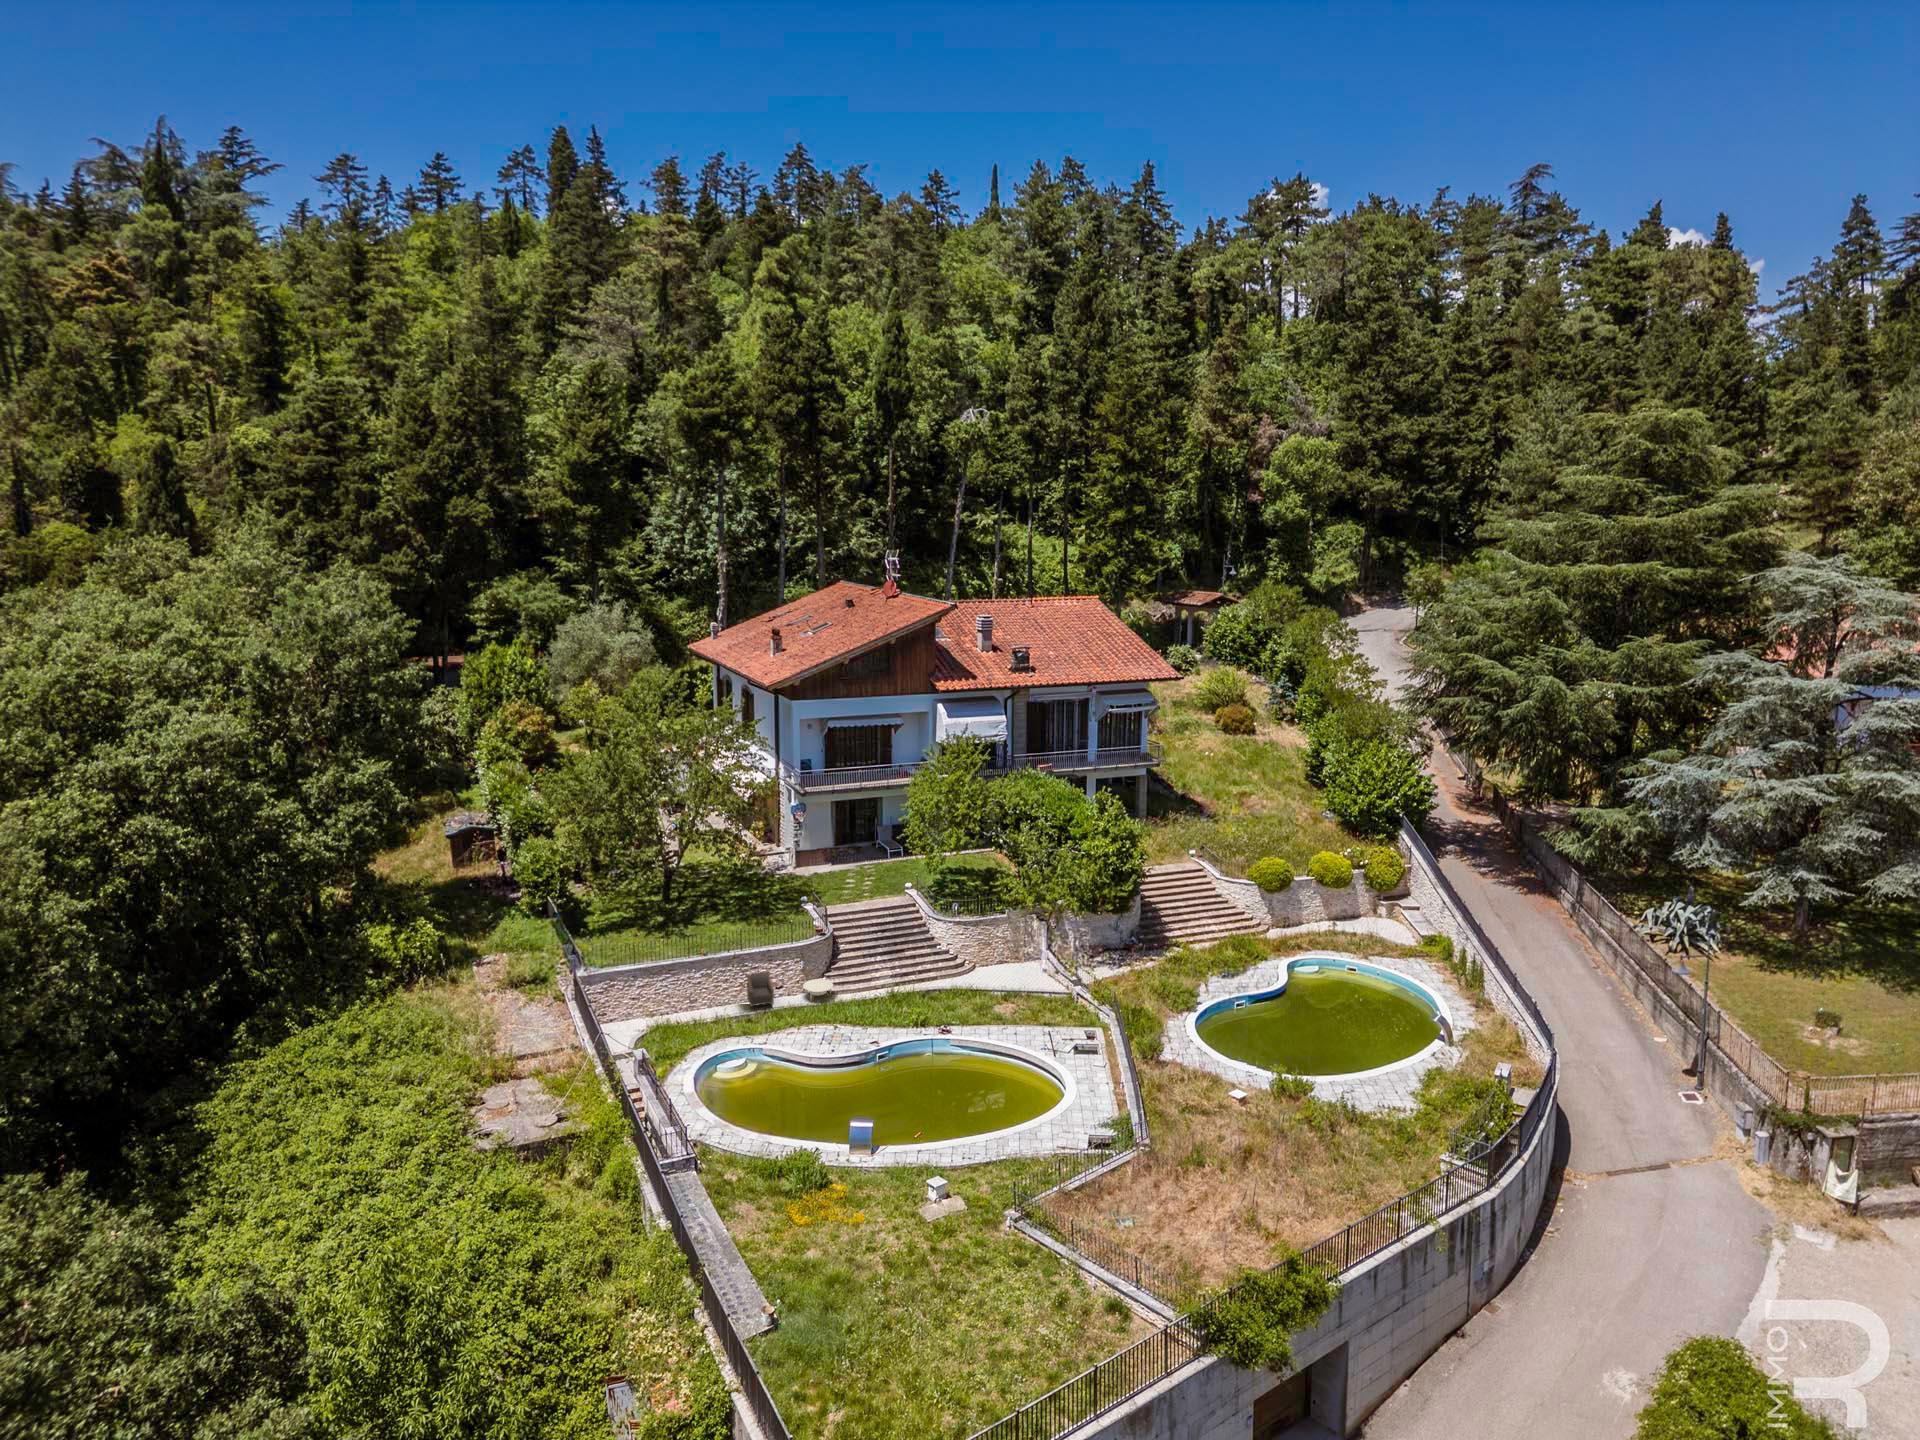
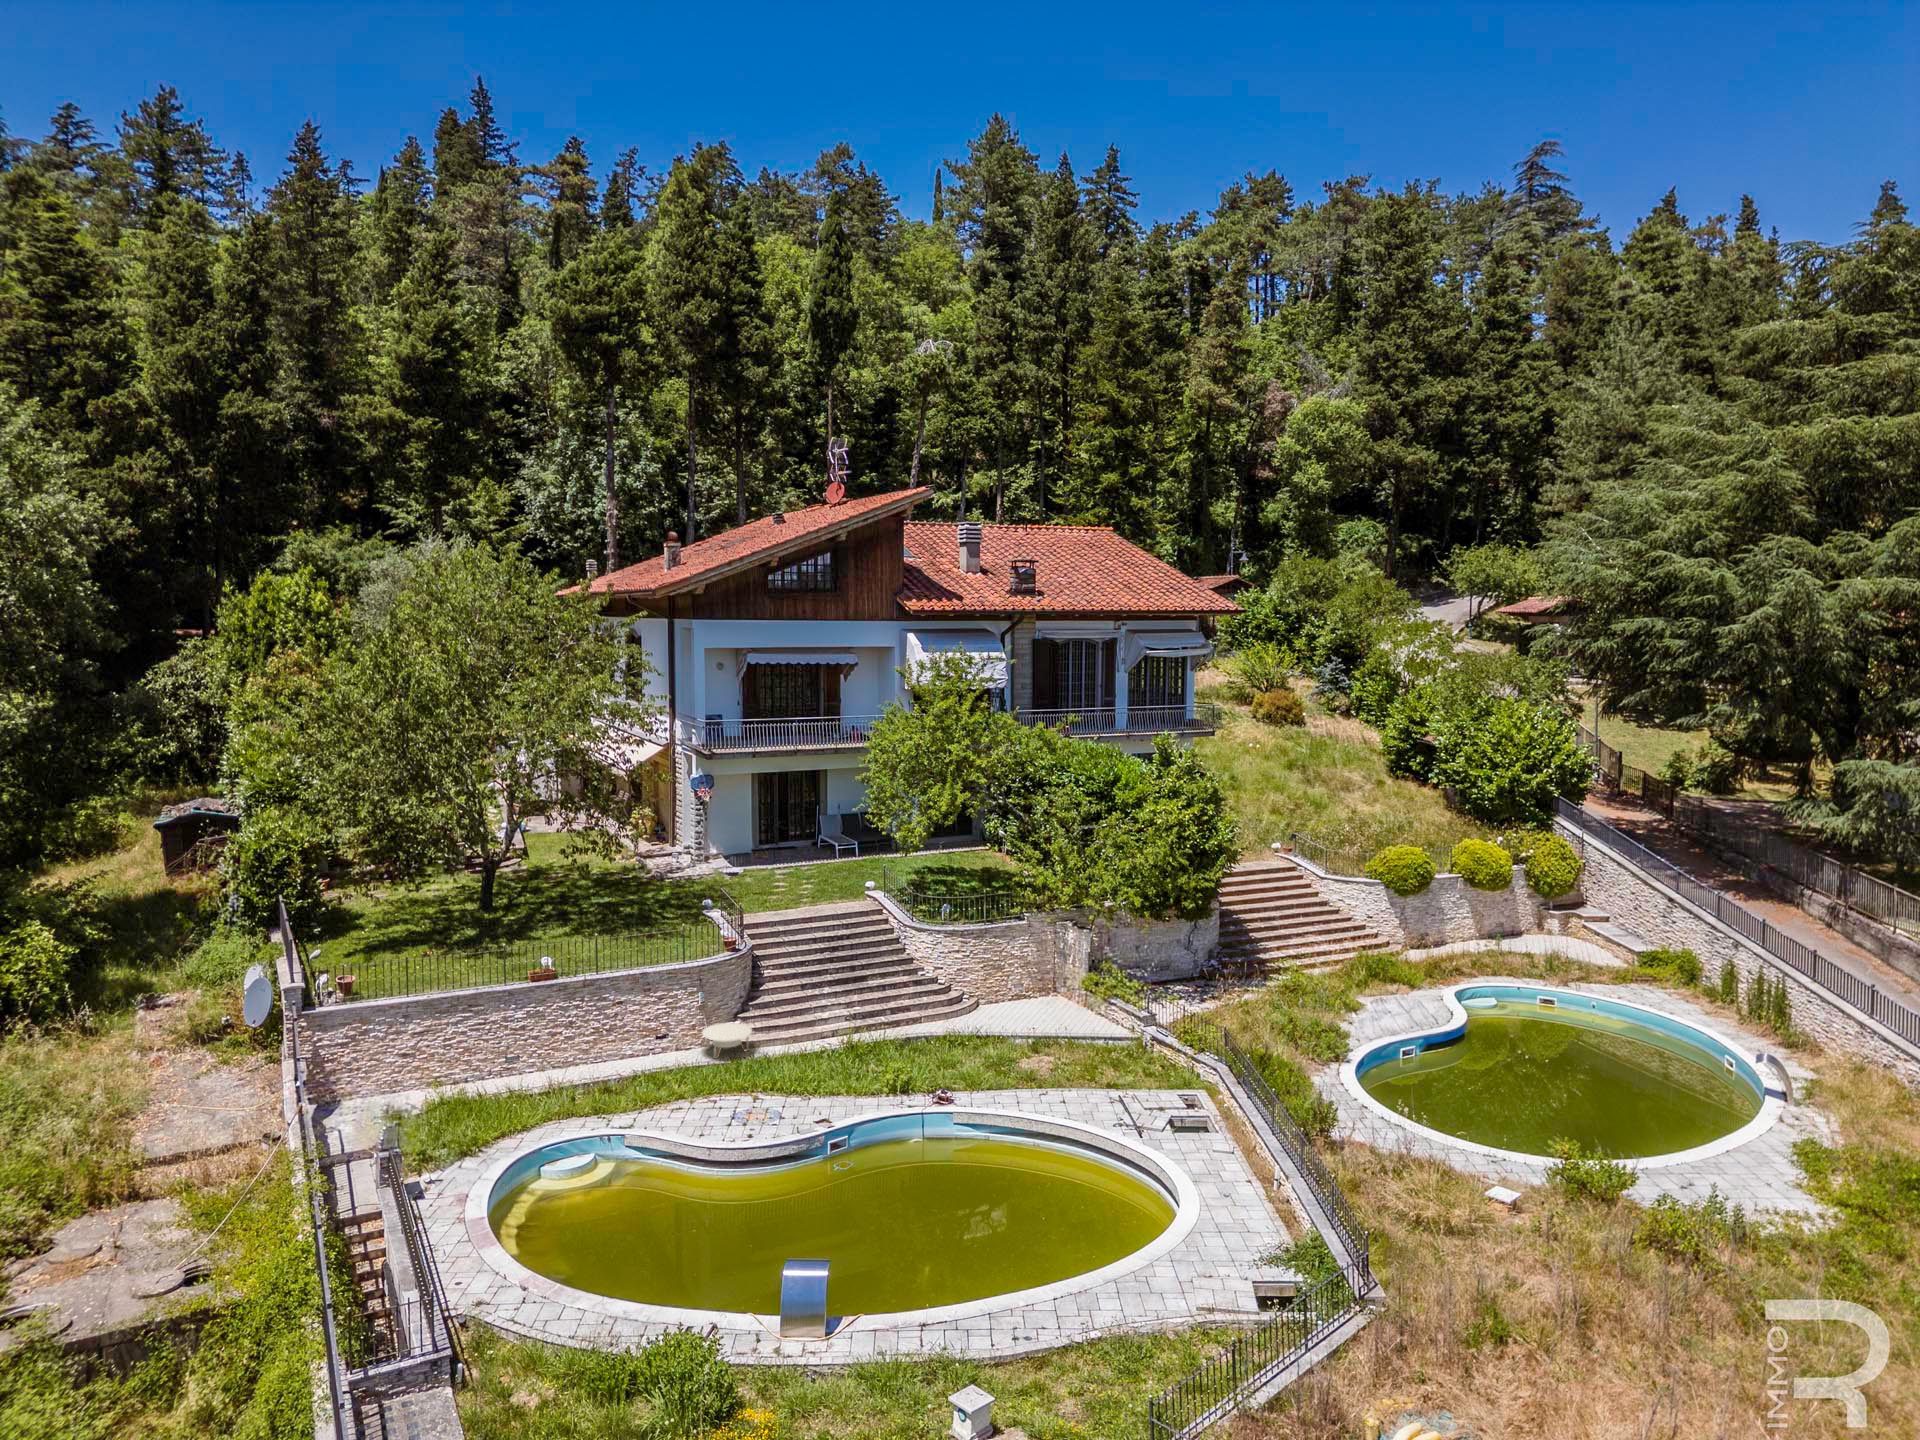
chair: present [747,971,774,1008] -> none [606,1008,651,1073]

